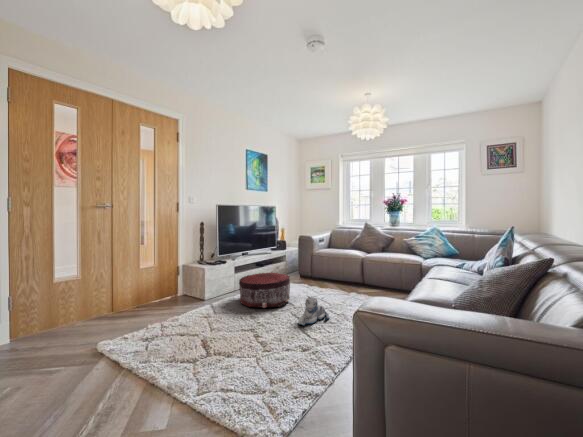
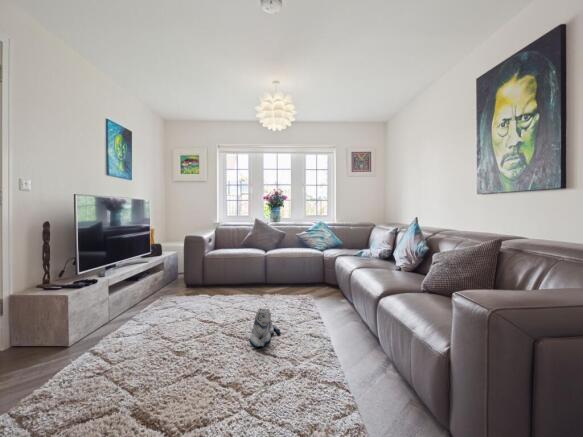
pouf: present [239,272,290,308] -> none [135,284,211,339]

